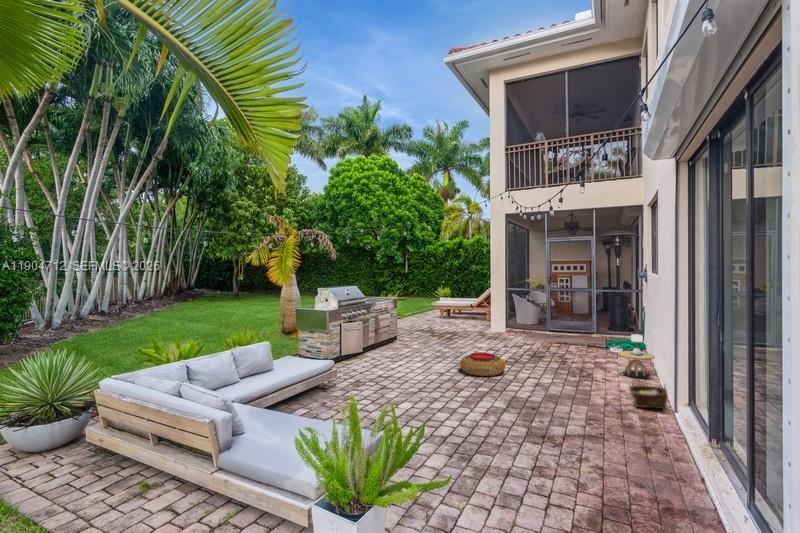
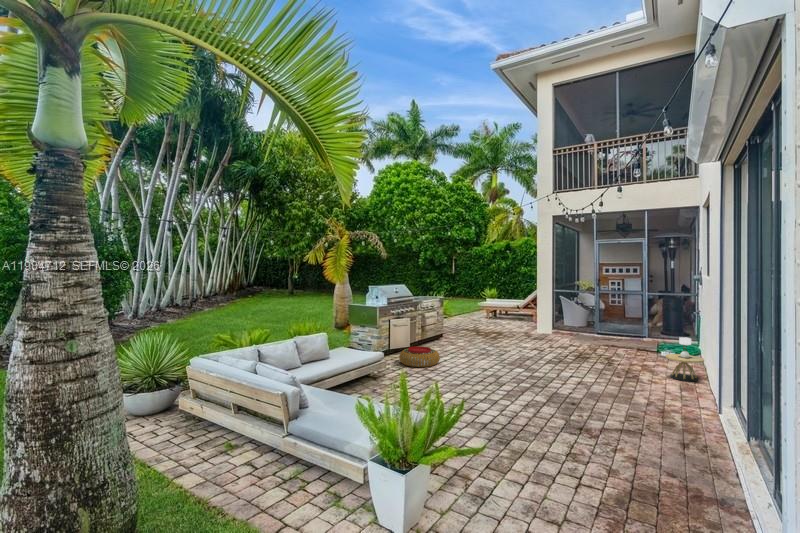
pouf: present [460,353,505,376] -> present [399,346,440,367]
woven basket: present [629,386,667,409] -> none [672,384,712,410]

